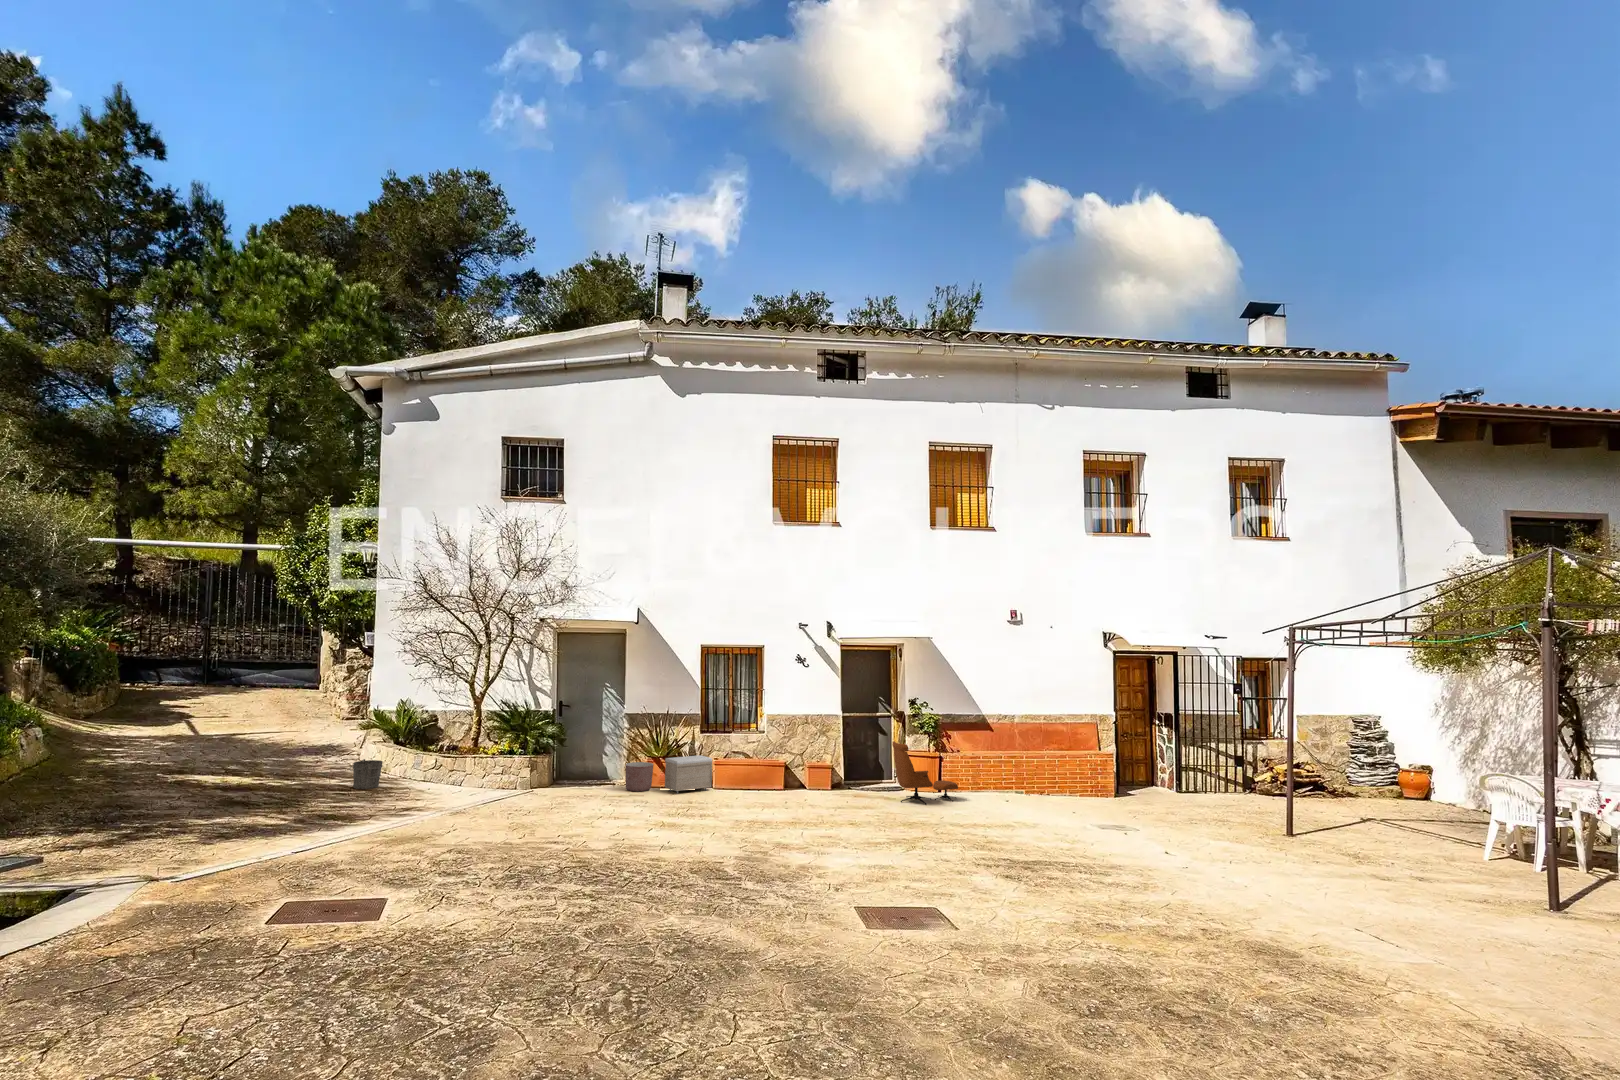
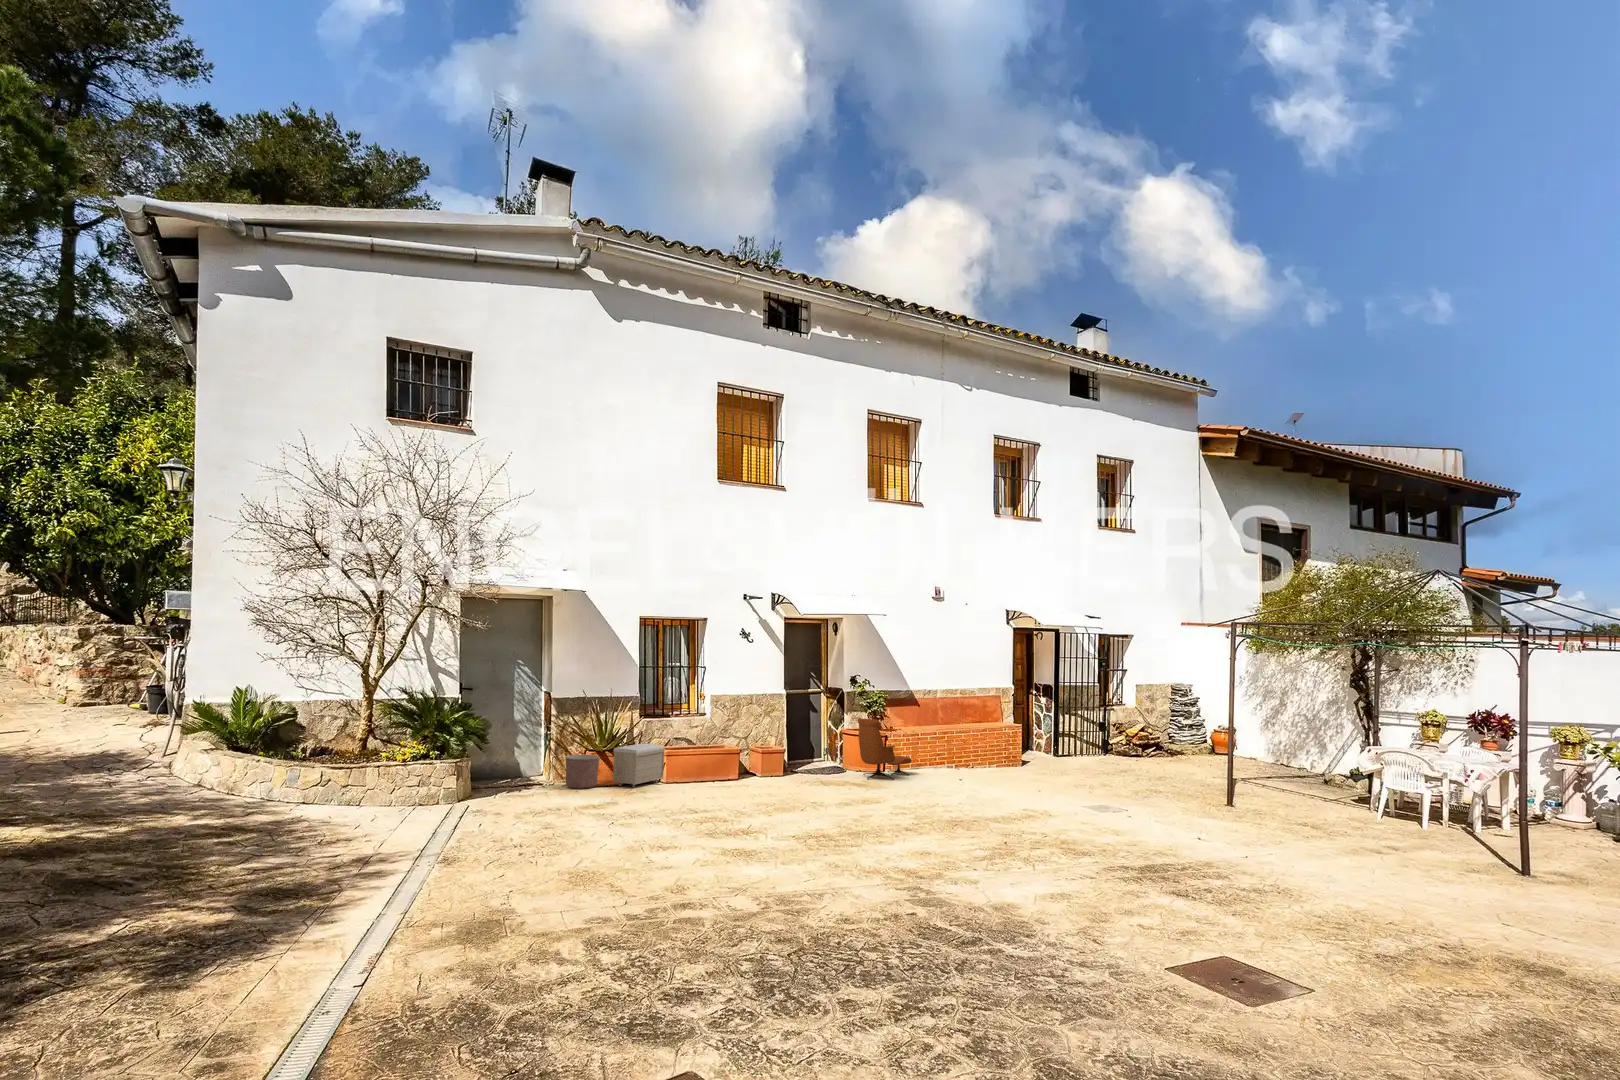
bucket: present [350,759,383,789] -> none [180,771,231,812]

